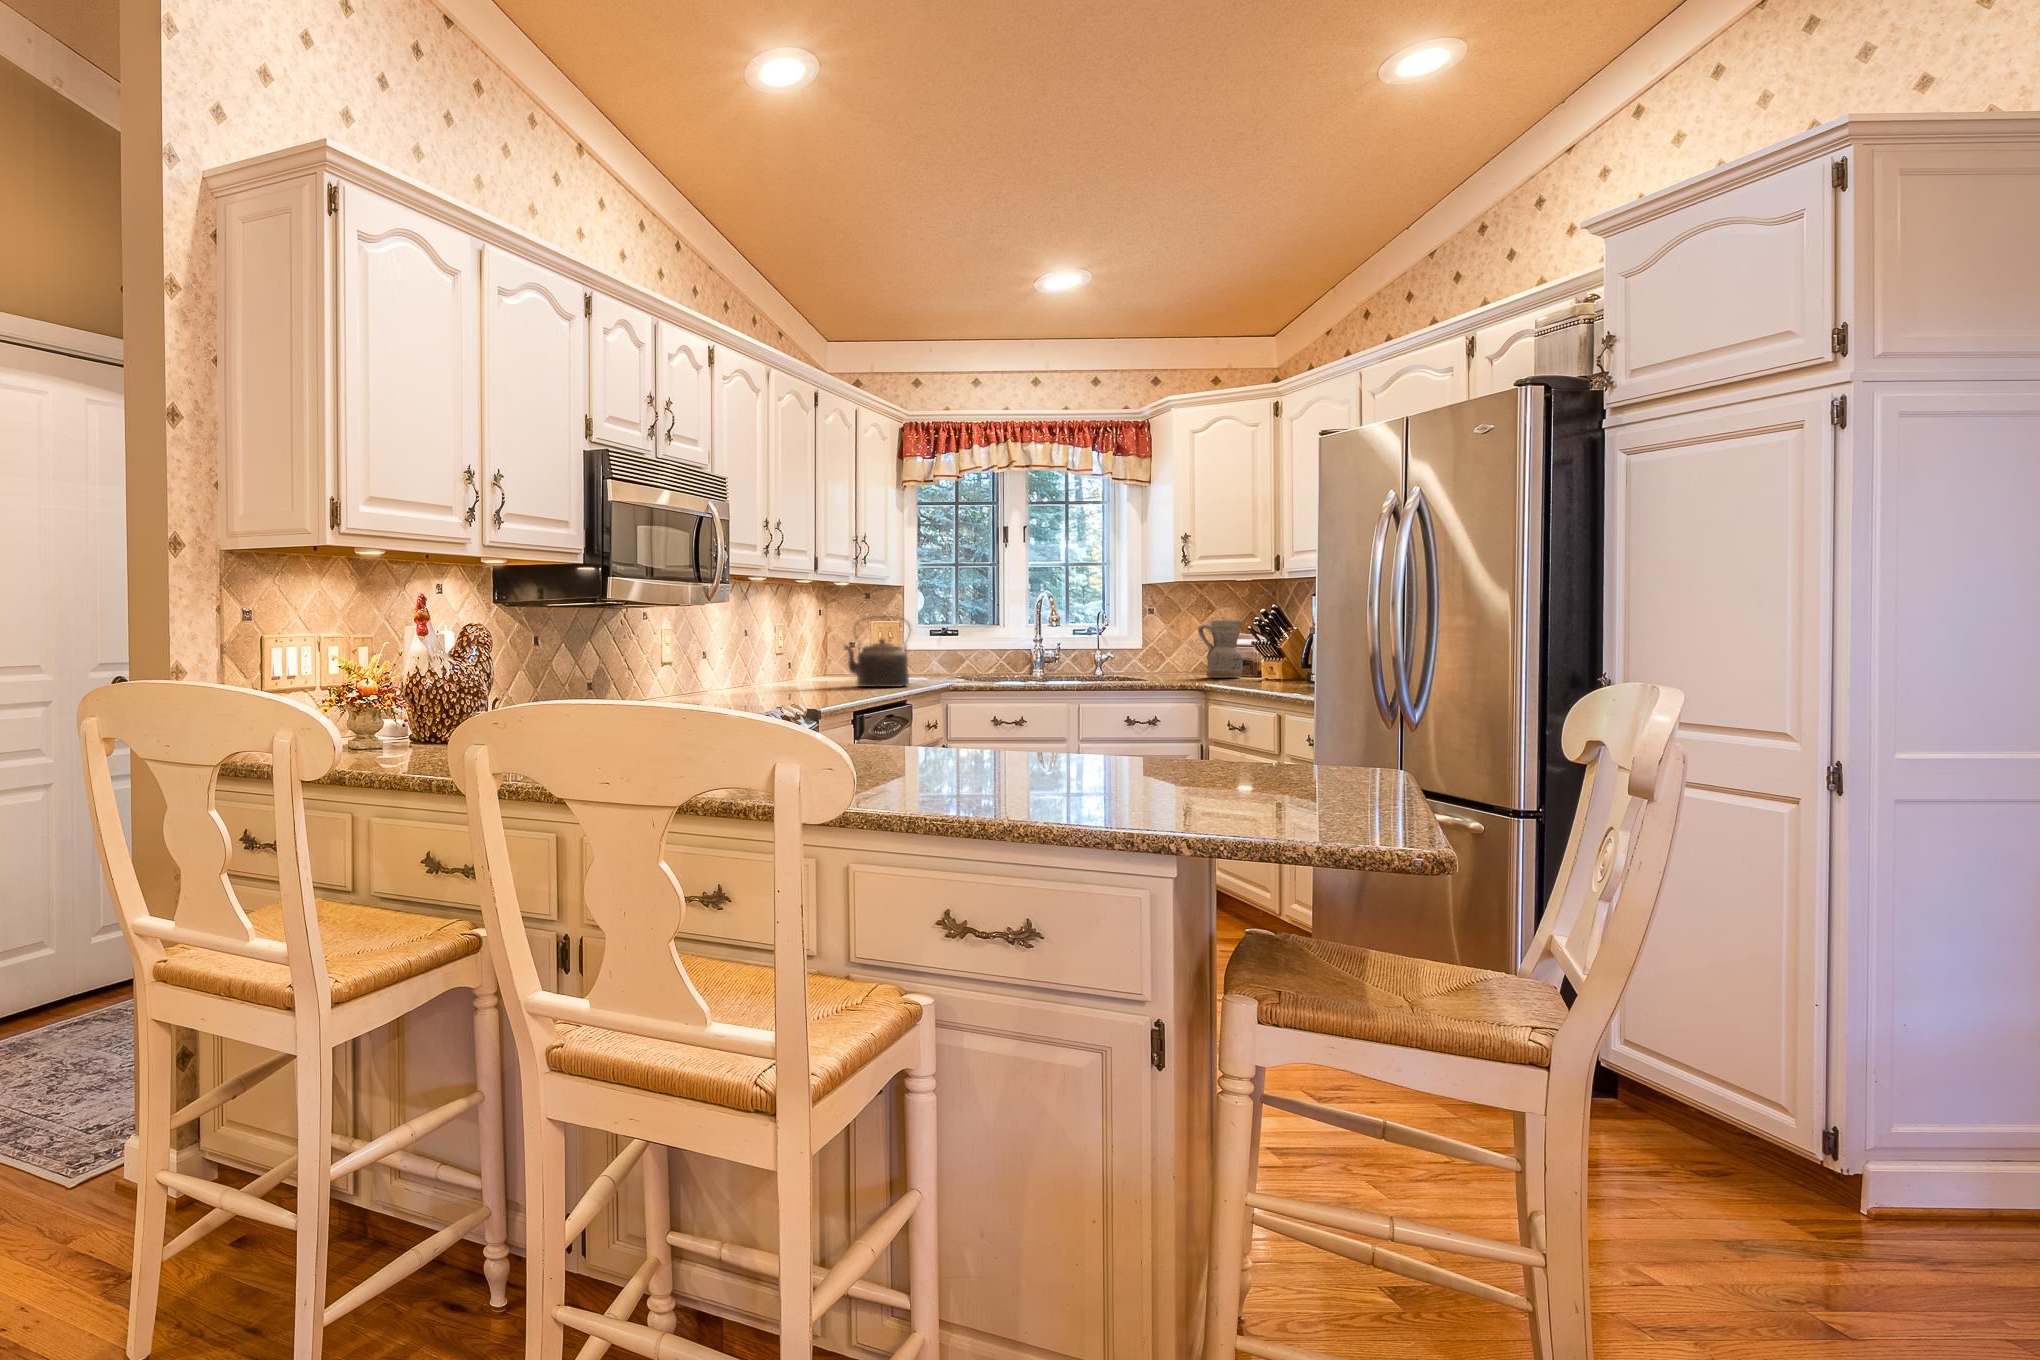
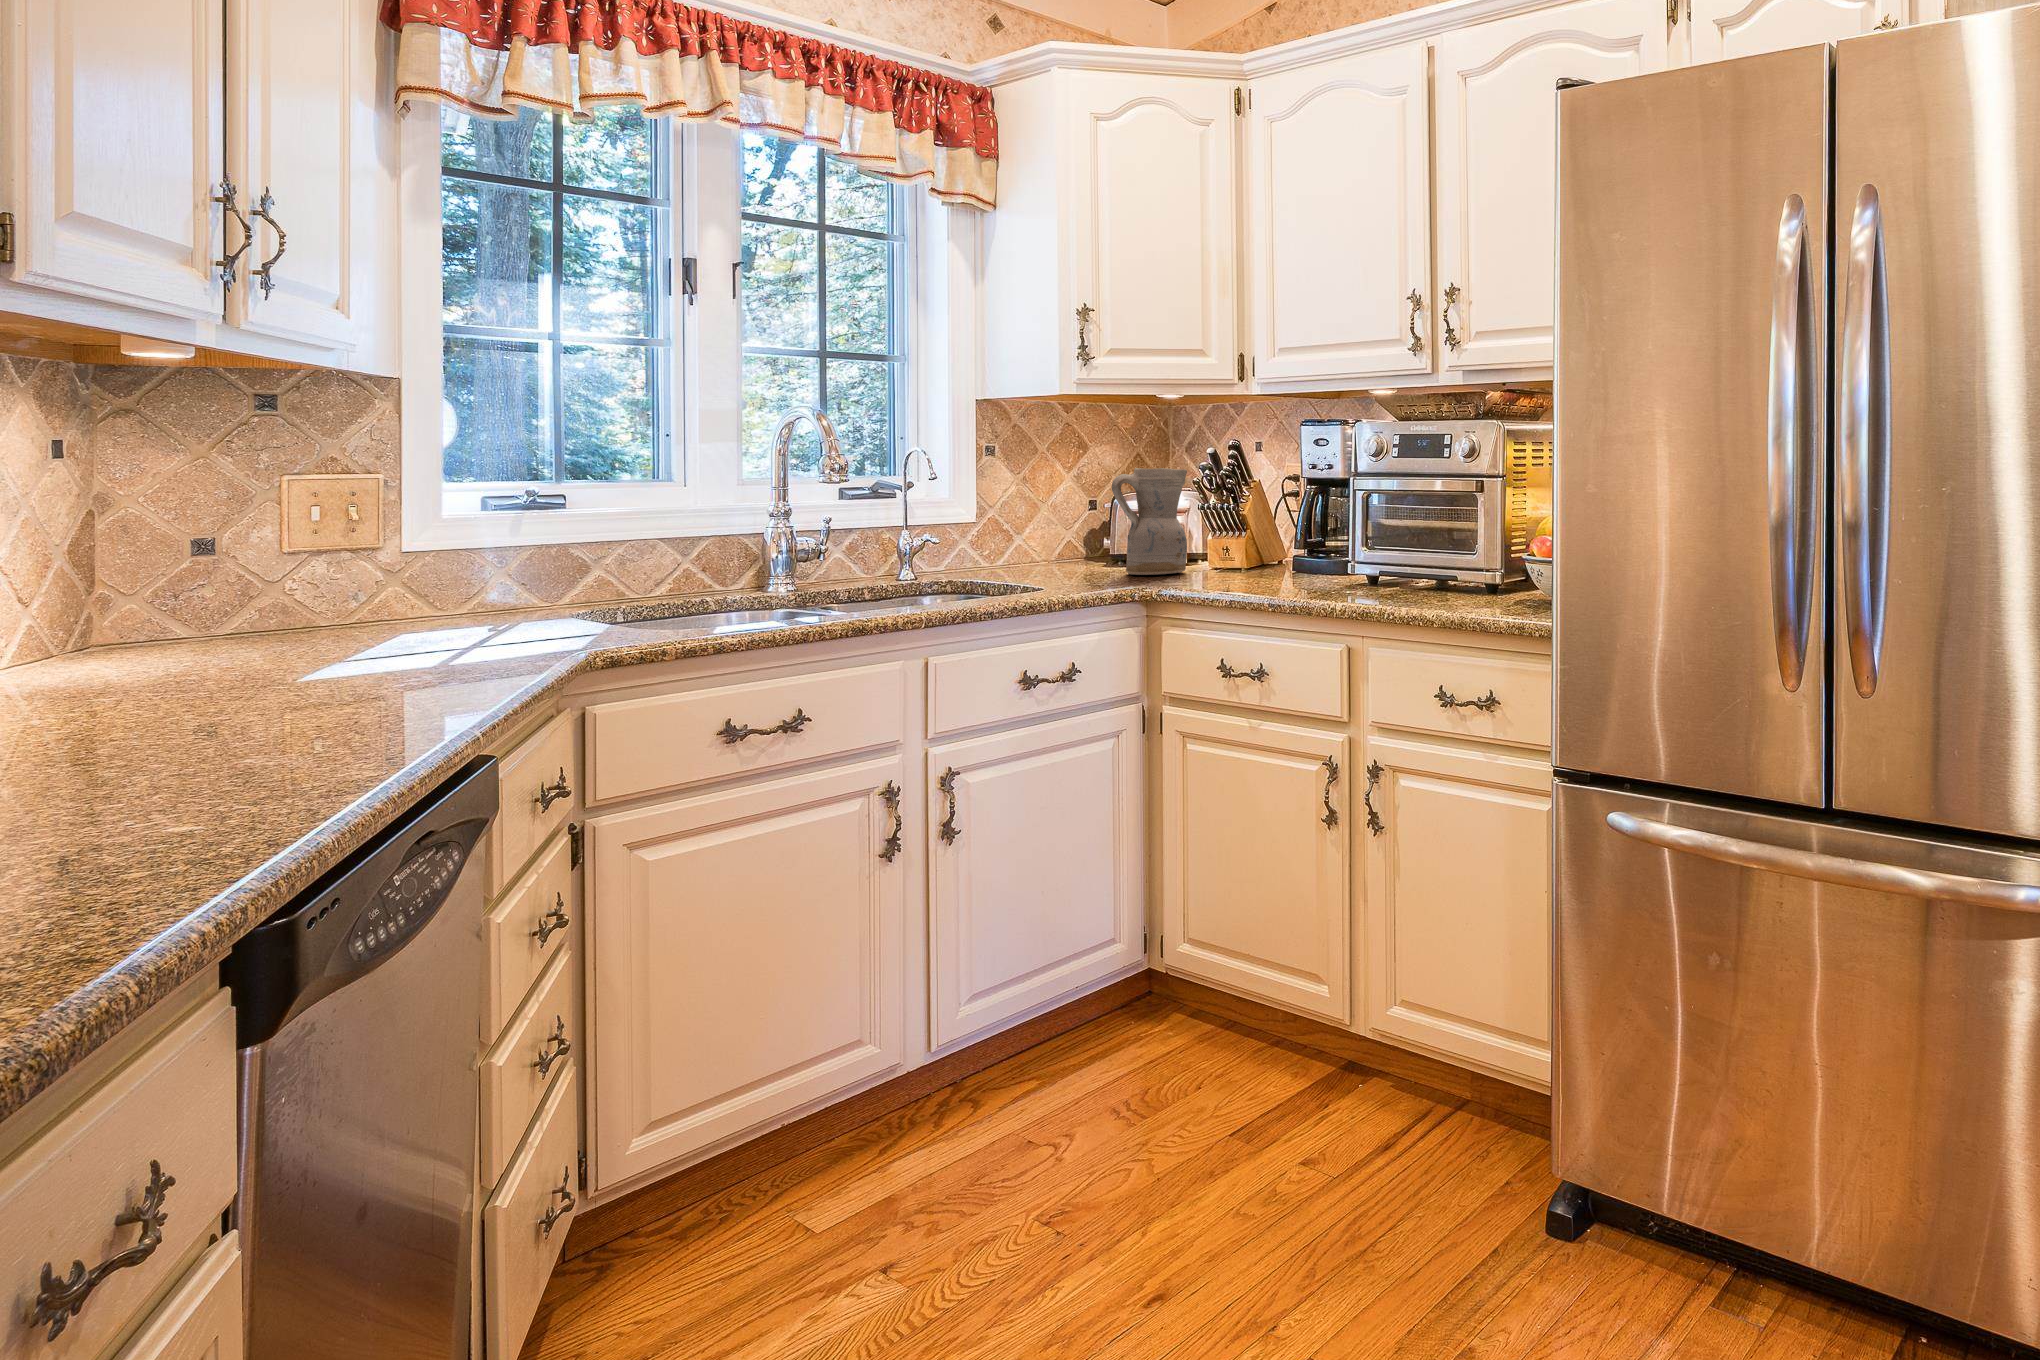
kettle: present [844,618,910,687] -> none [153,449,446,685]

